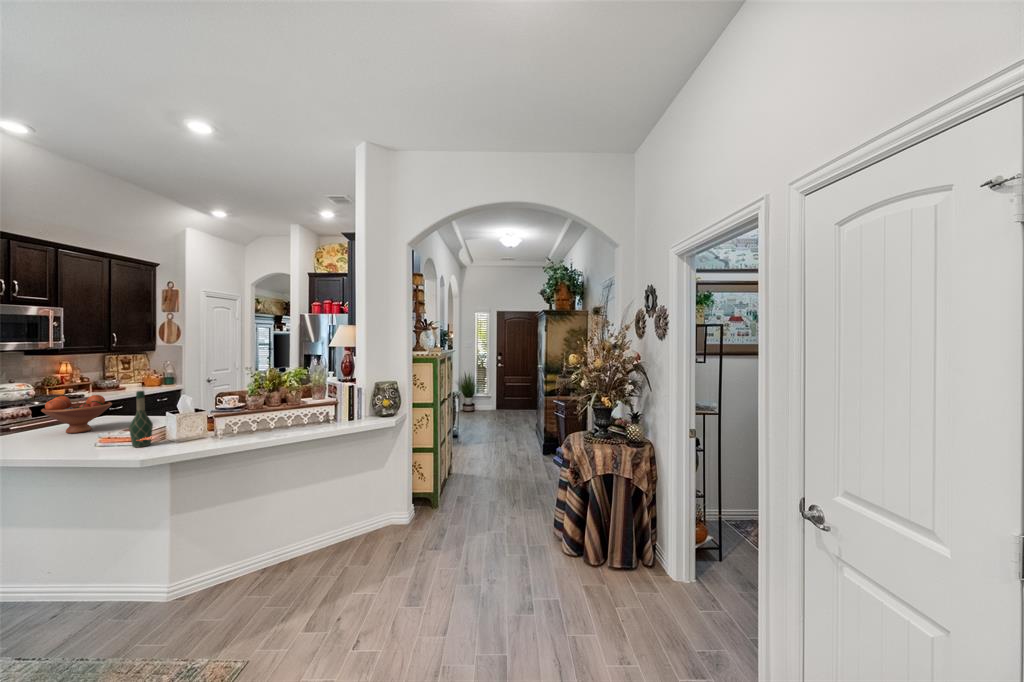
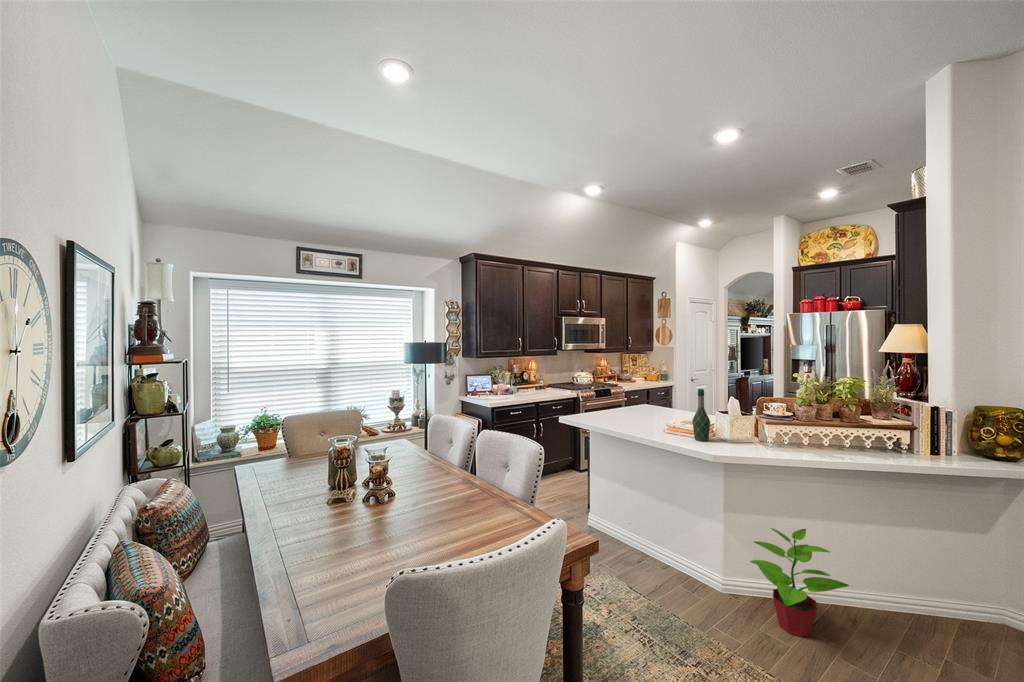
fruit bowl: present [41,395,112,433] -> none [621,386,662,417]
potted plant: none [187,505,279,605] -> present [750,528,849,637]

